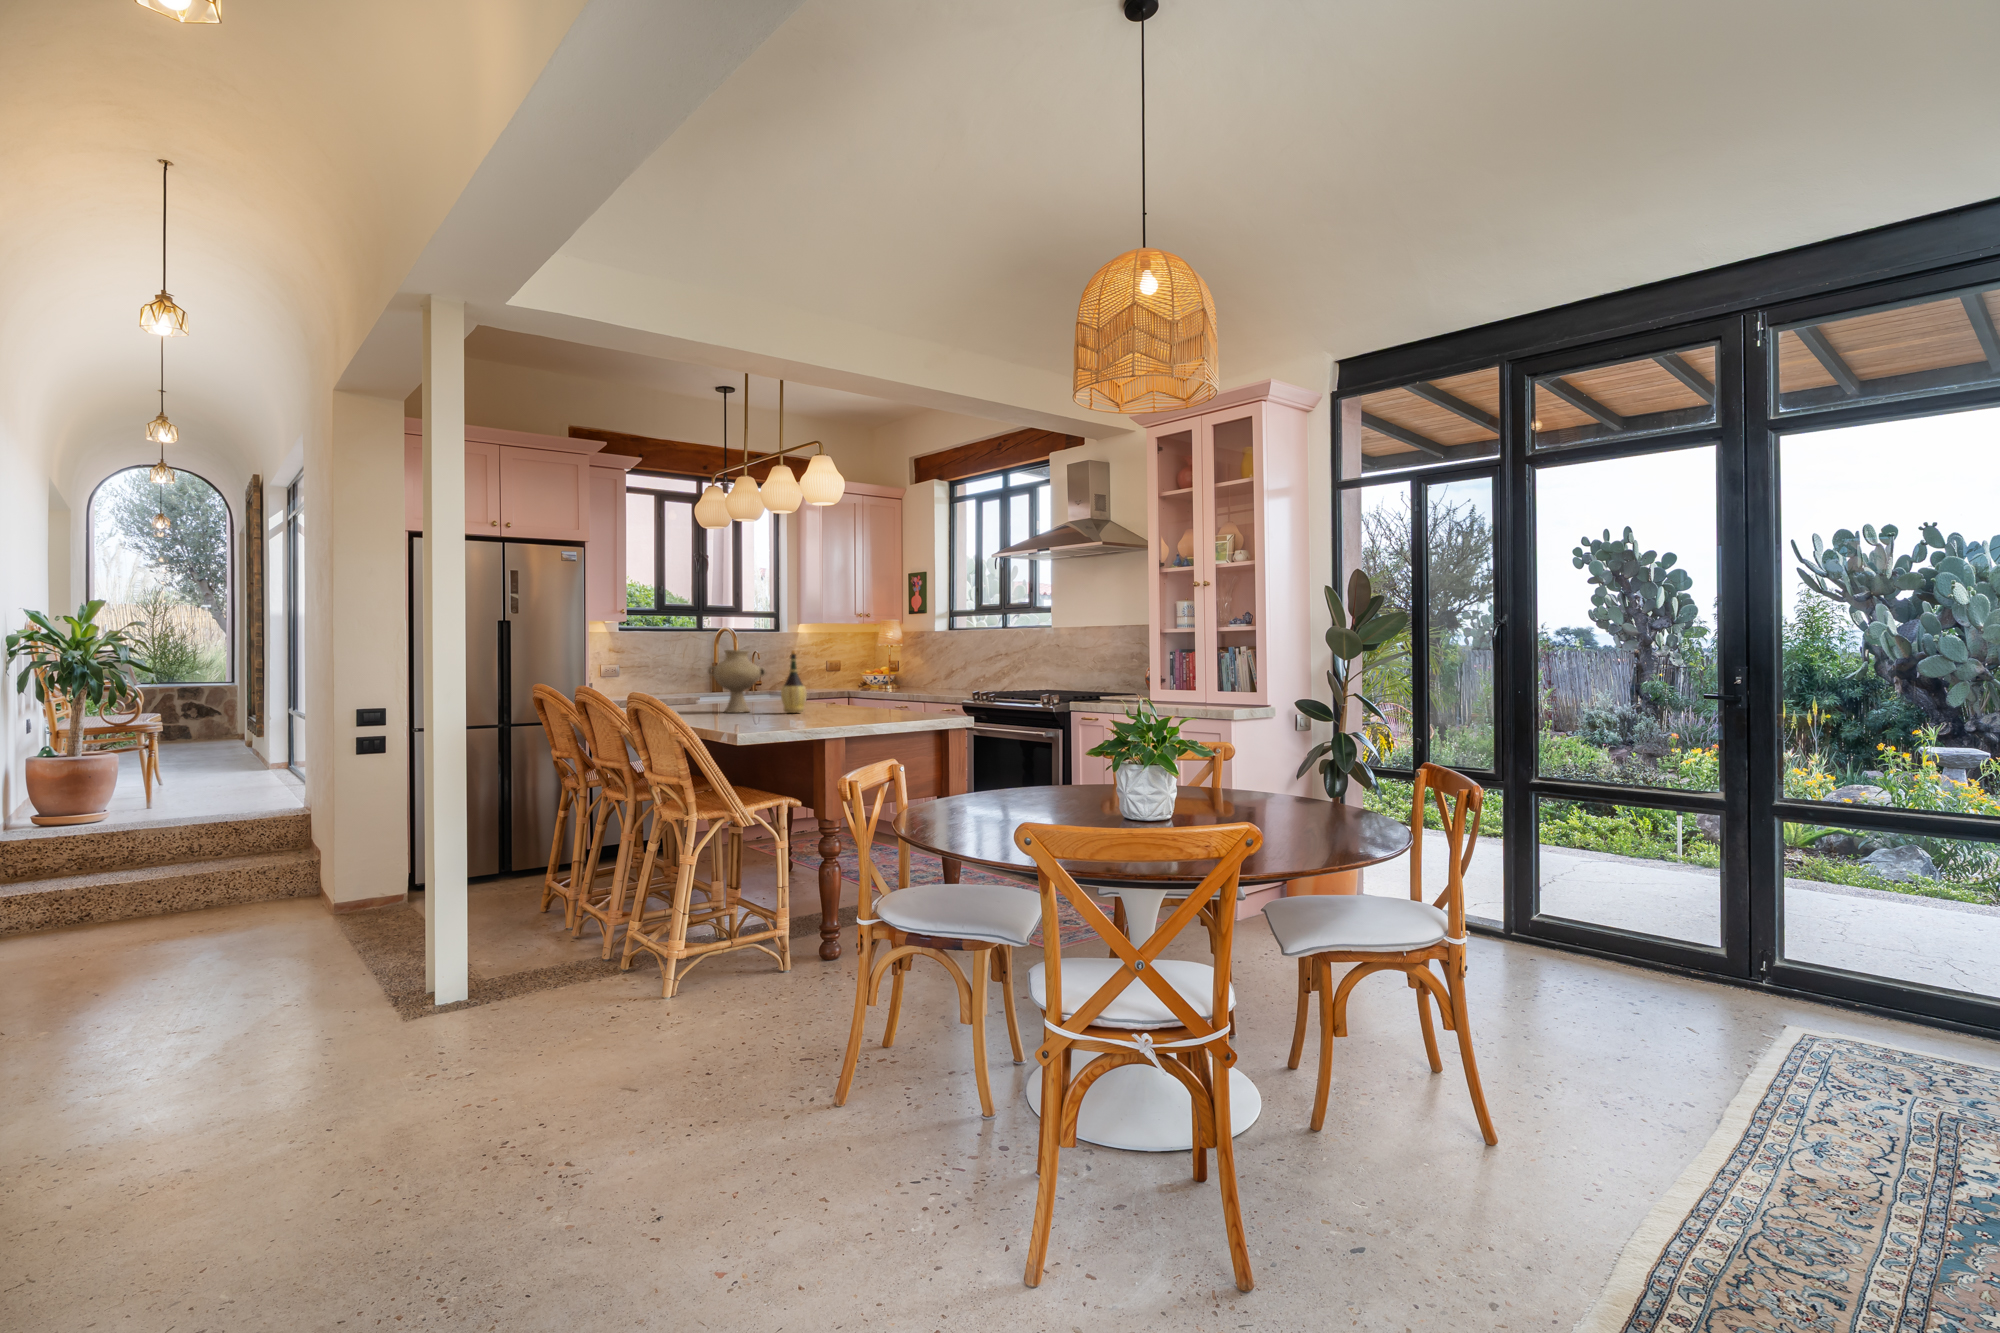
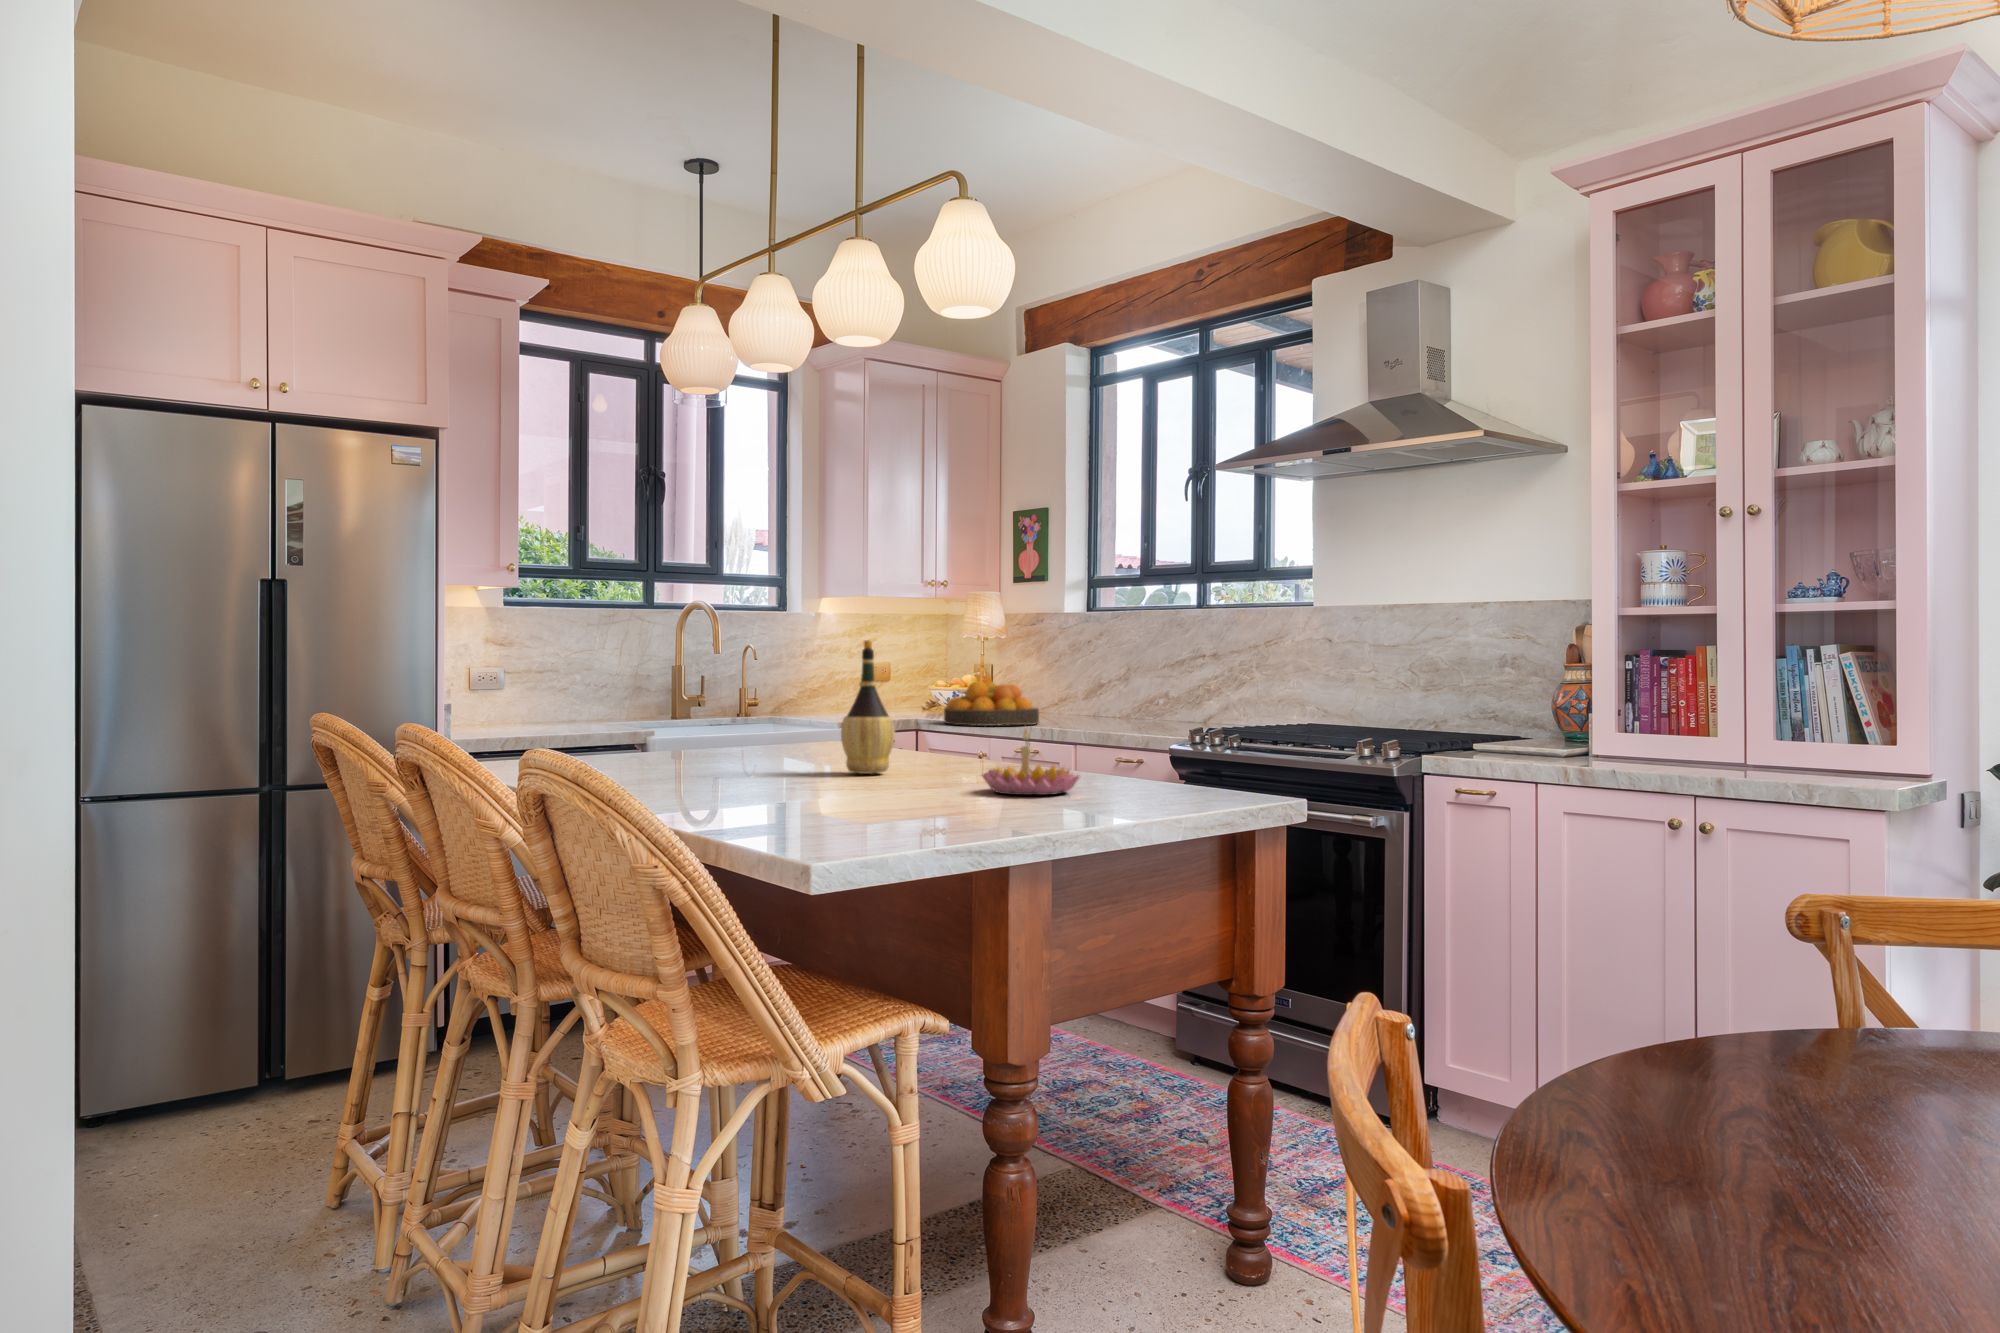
vase: present [708,650,766,713] -> none [686,639,806,771]
fruit bowl: none [861,670,914,694] -> present [944,680,1039,726]
candle holder: none [838,688,883,719] -> present [982,728,1080,795]

